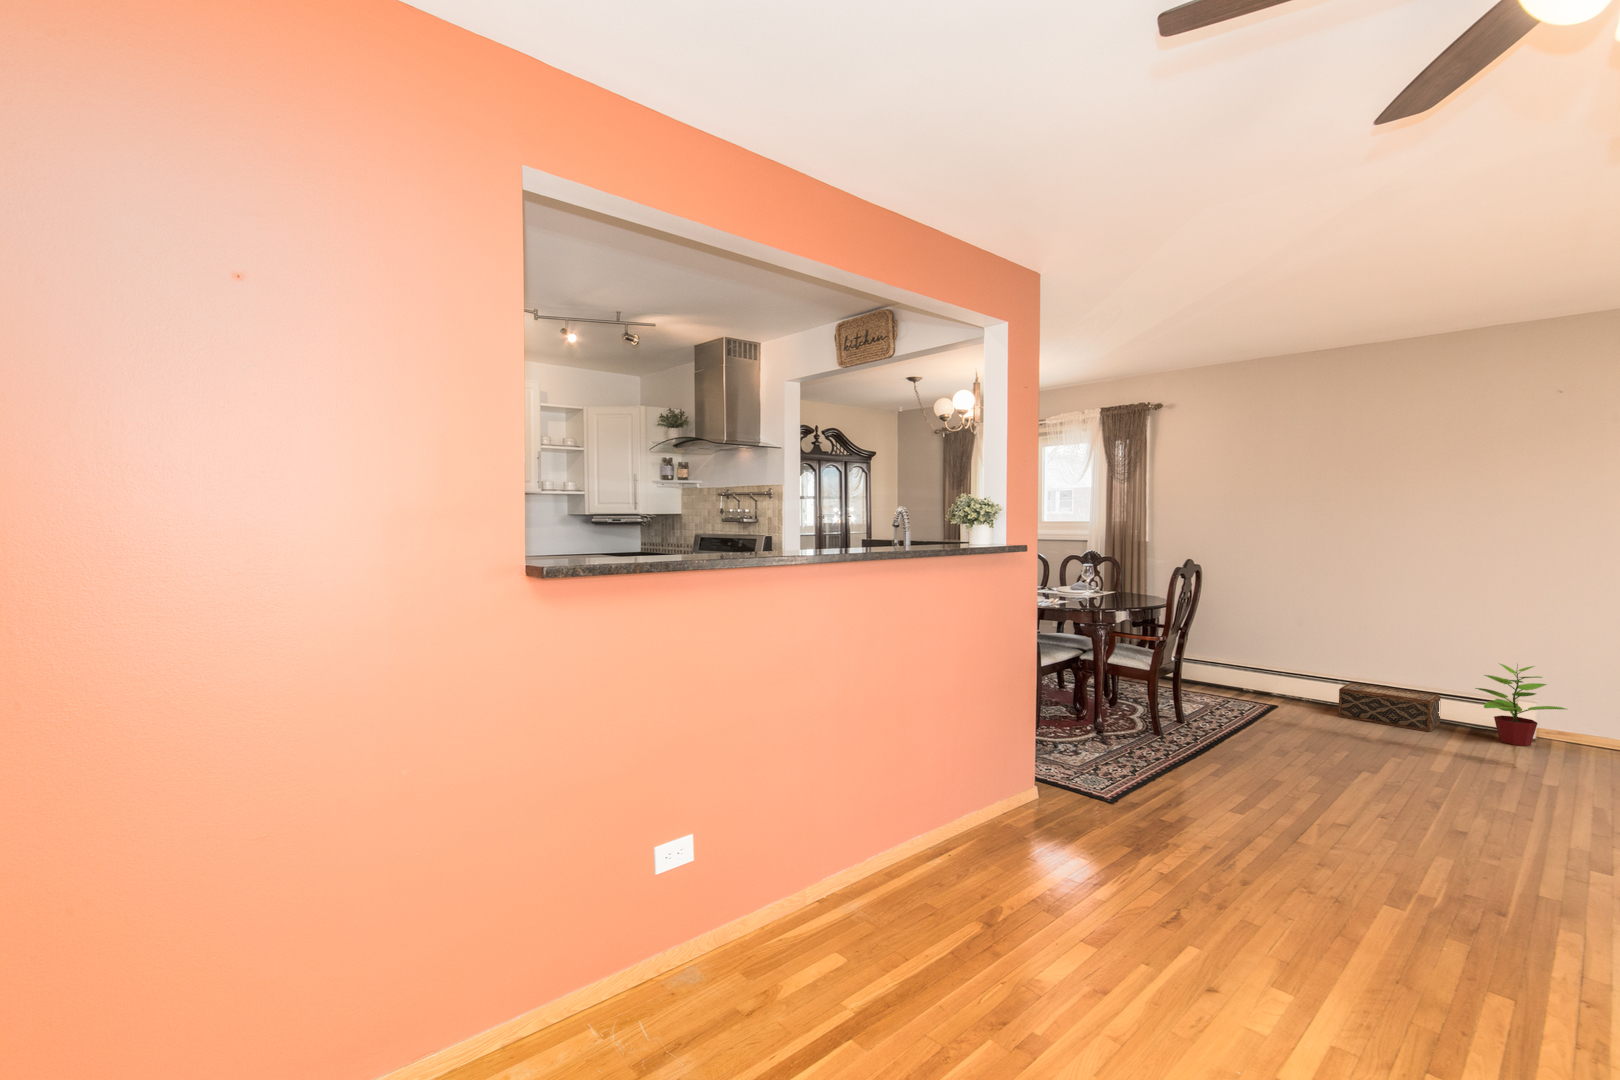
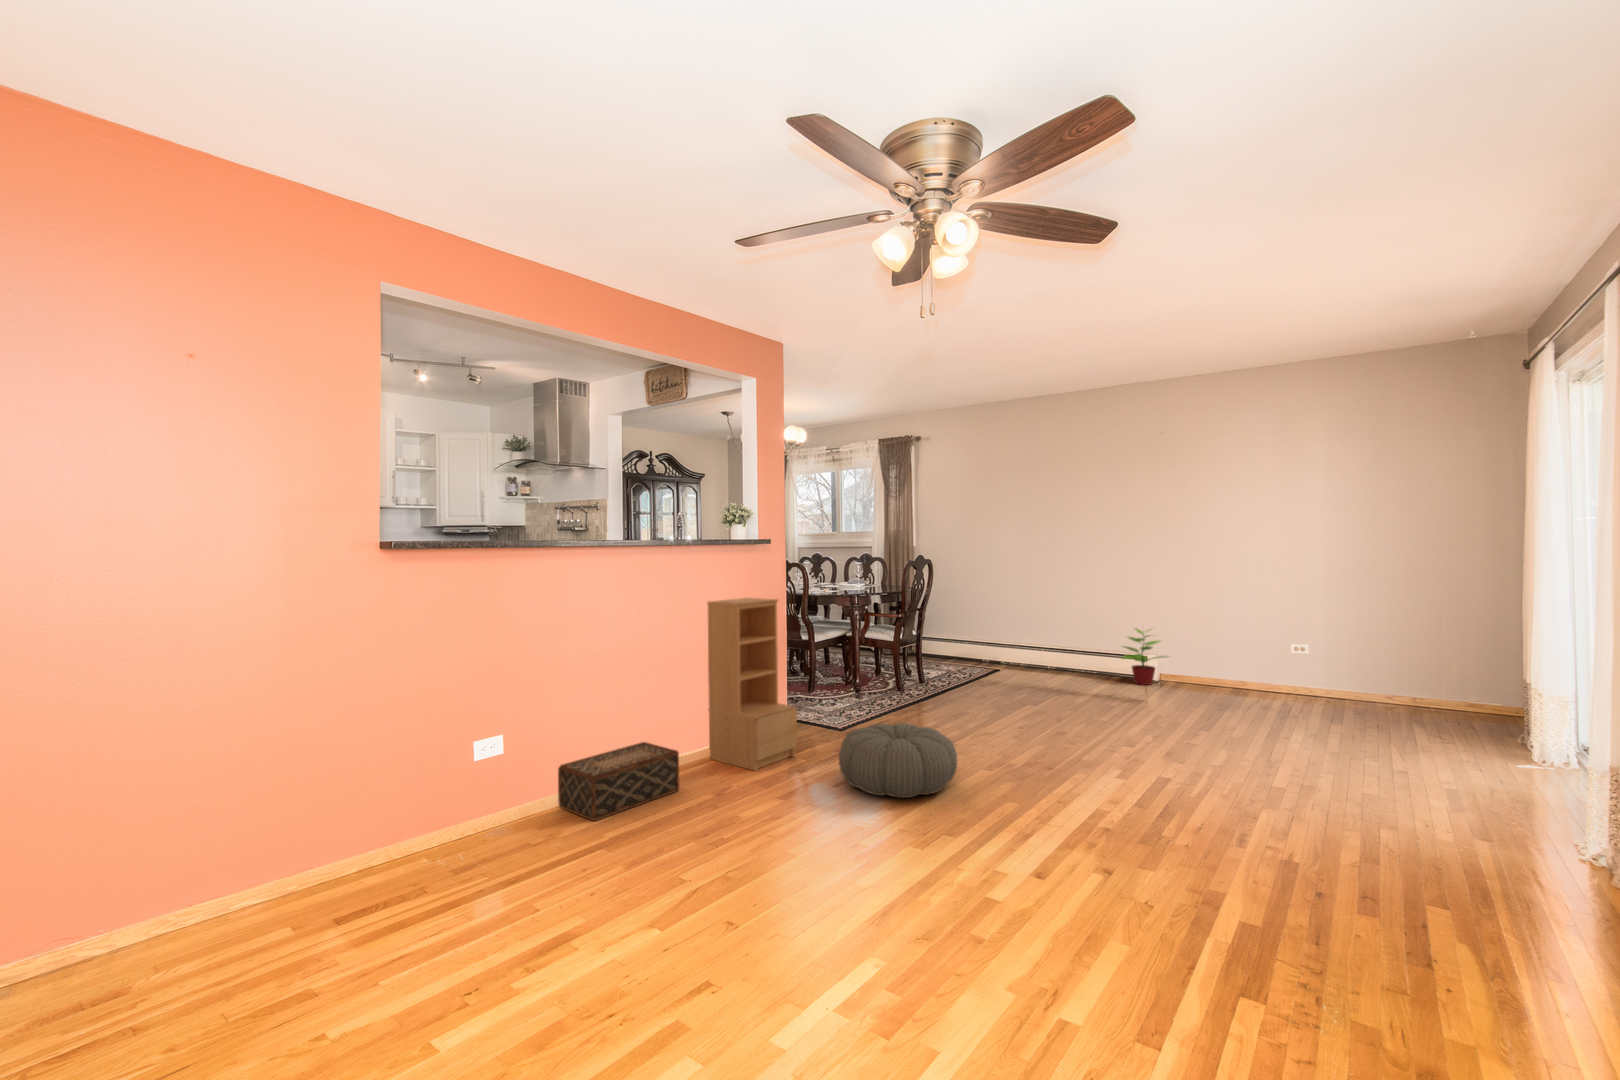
bookshelf: none [949,623,1074,874] -> present [707,598,797,771]
woven basket: present [1339,683,1440,731] -> present [558,742,679,821]
pouf: none [1161,823,1369,959] -> present [839,723,957,798]

